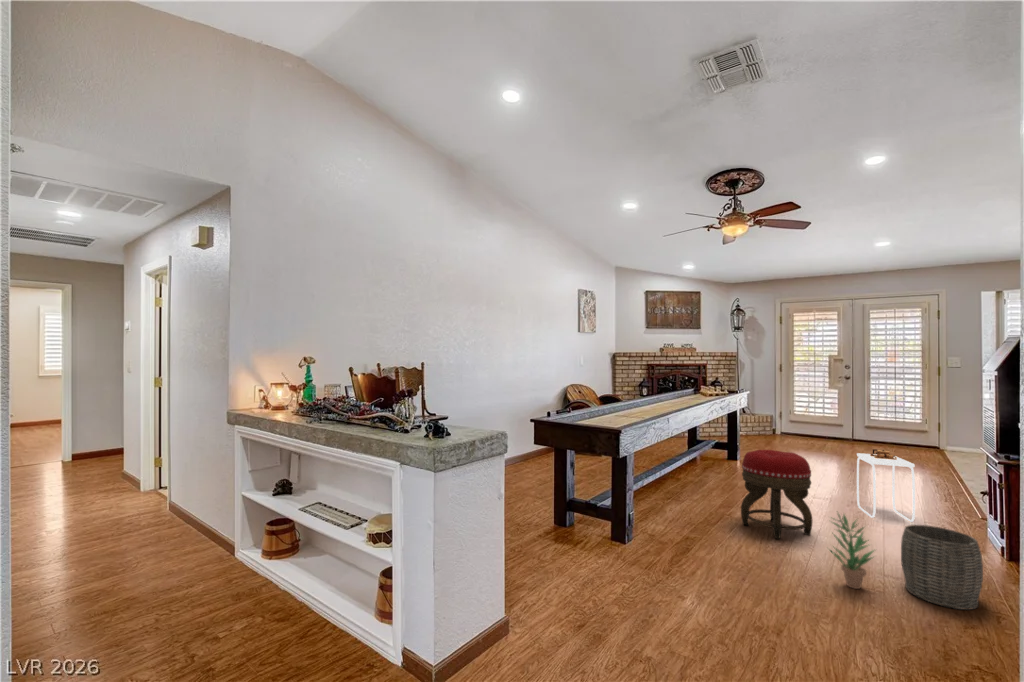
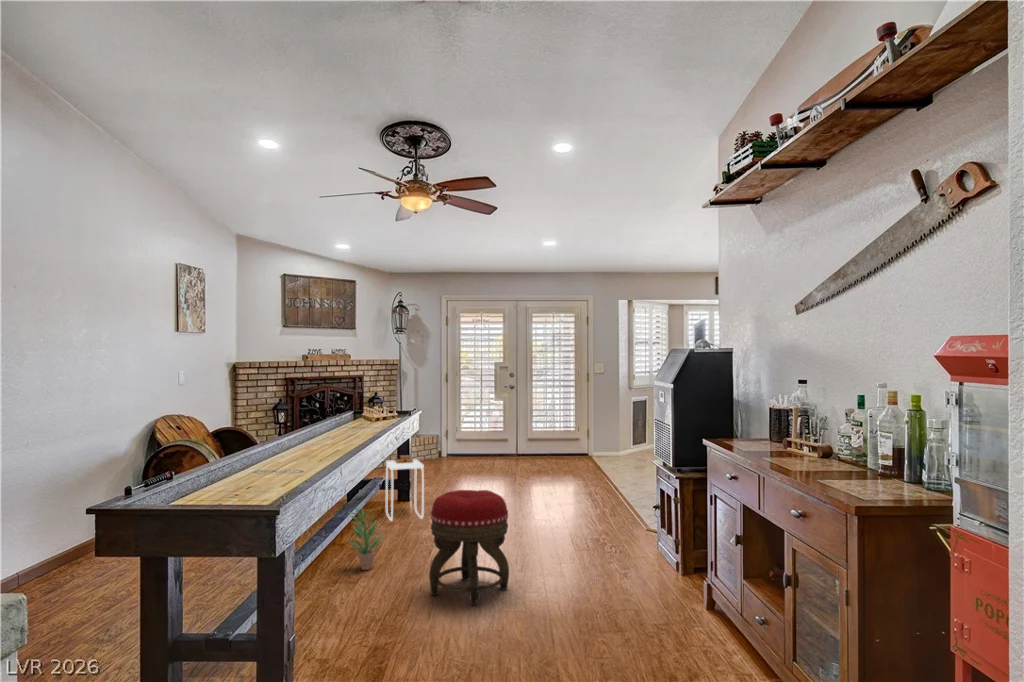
side table: present [857,449,915,522] -> present [386,455,424,521]
potted plant: present [831,514,874,589] -> present [349,508,382,570]
woven basket: present [901,525,983,610] -> none [603,556,671,644]

